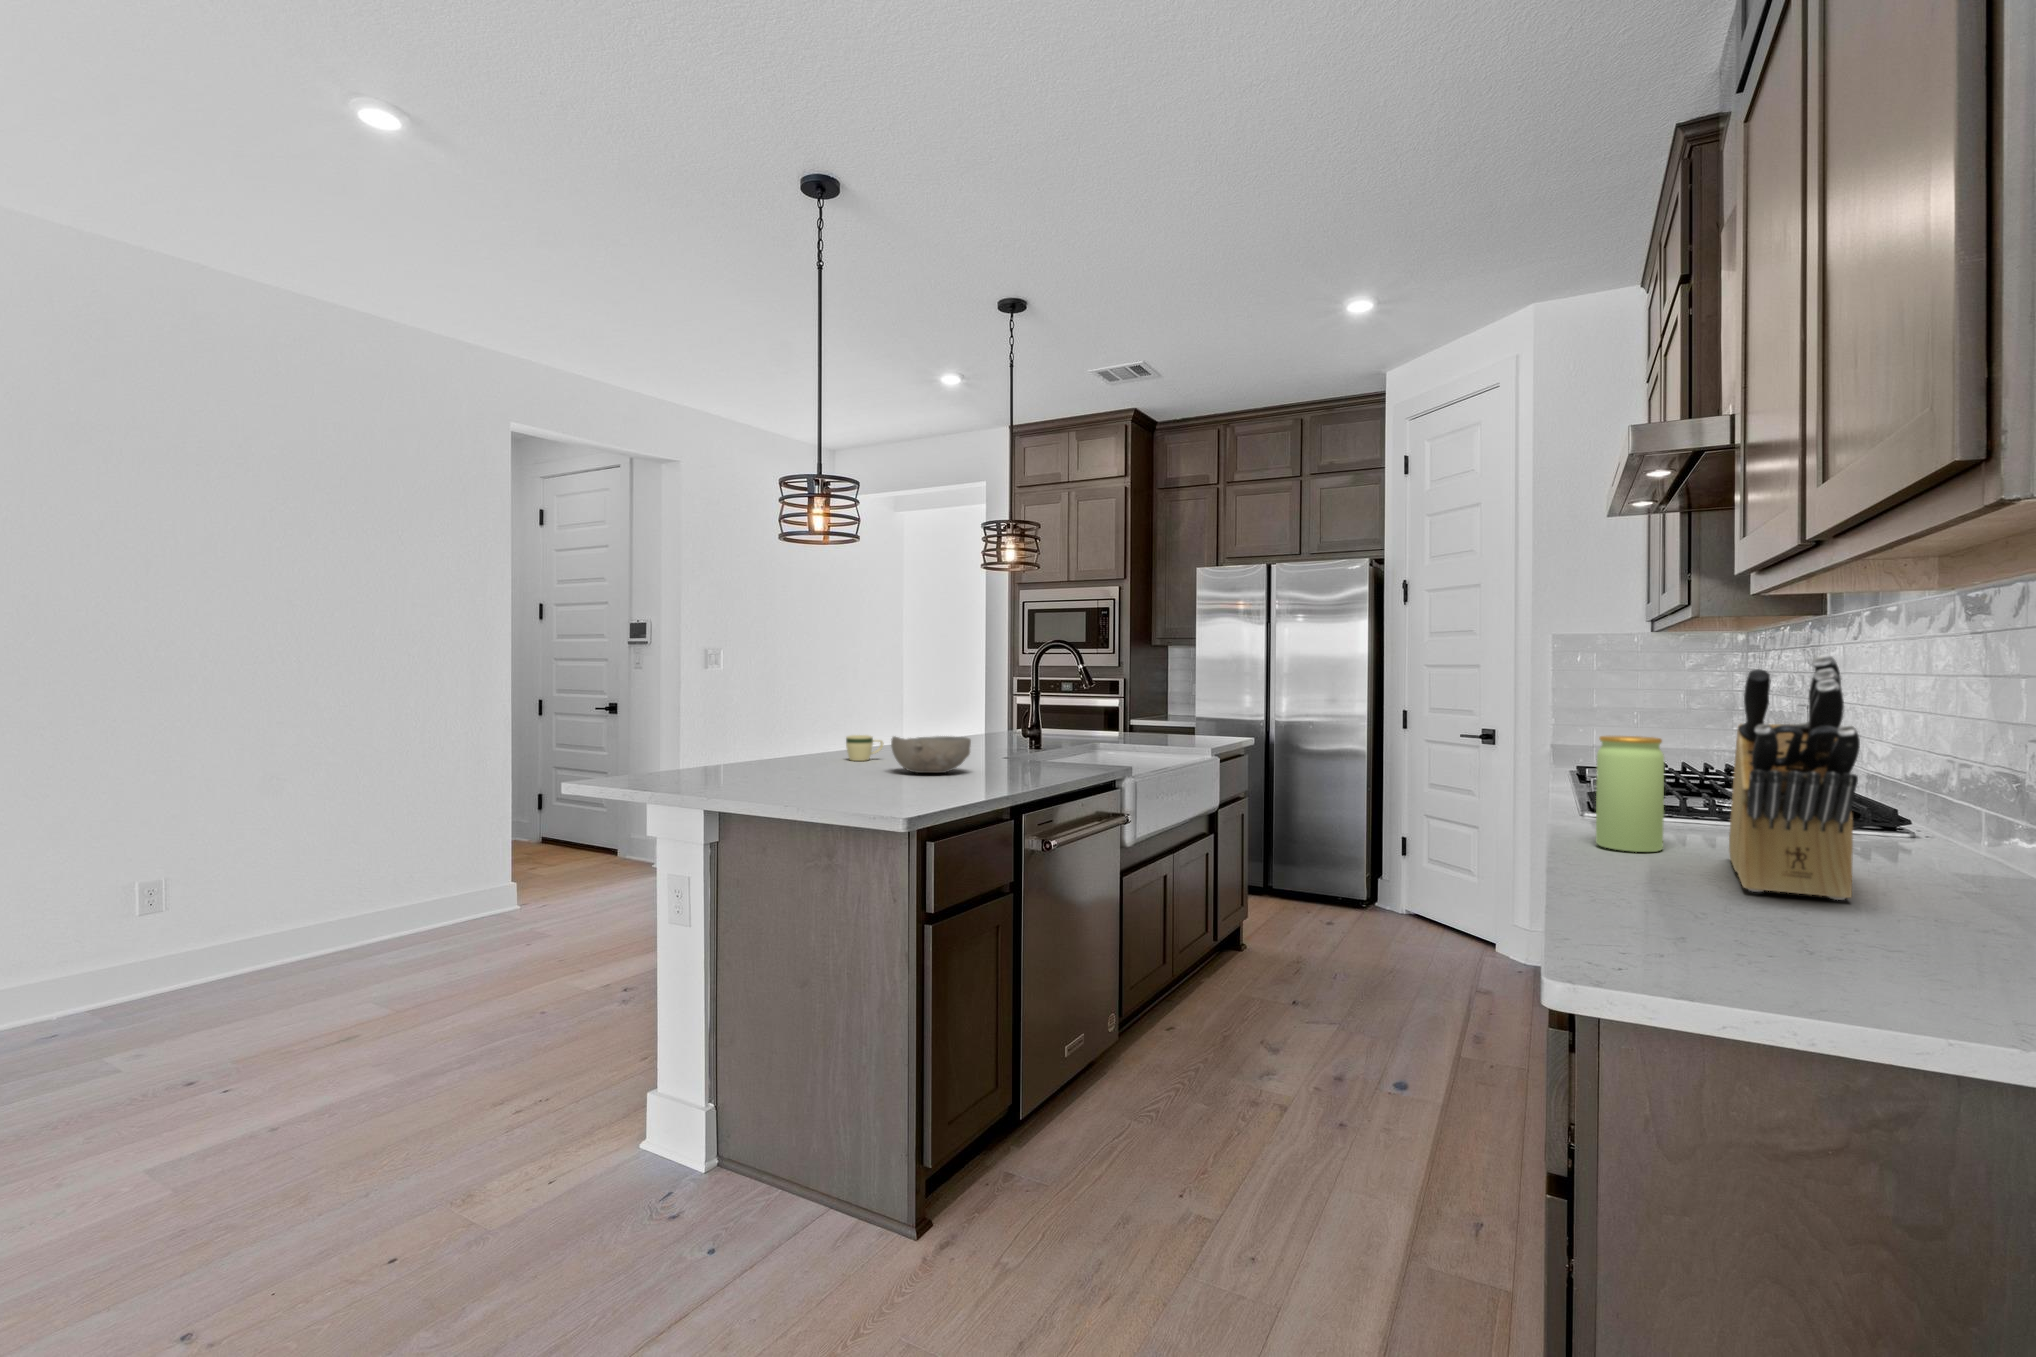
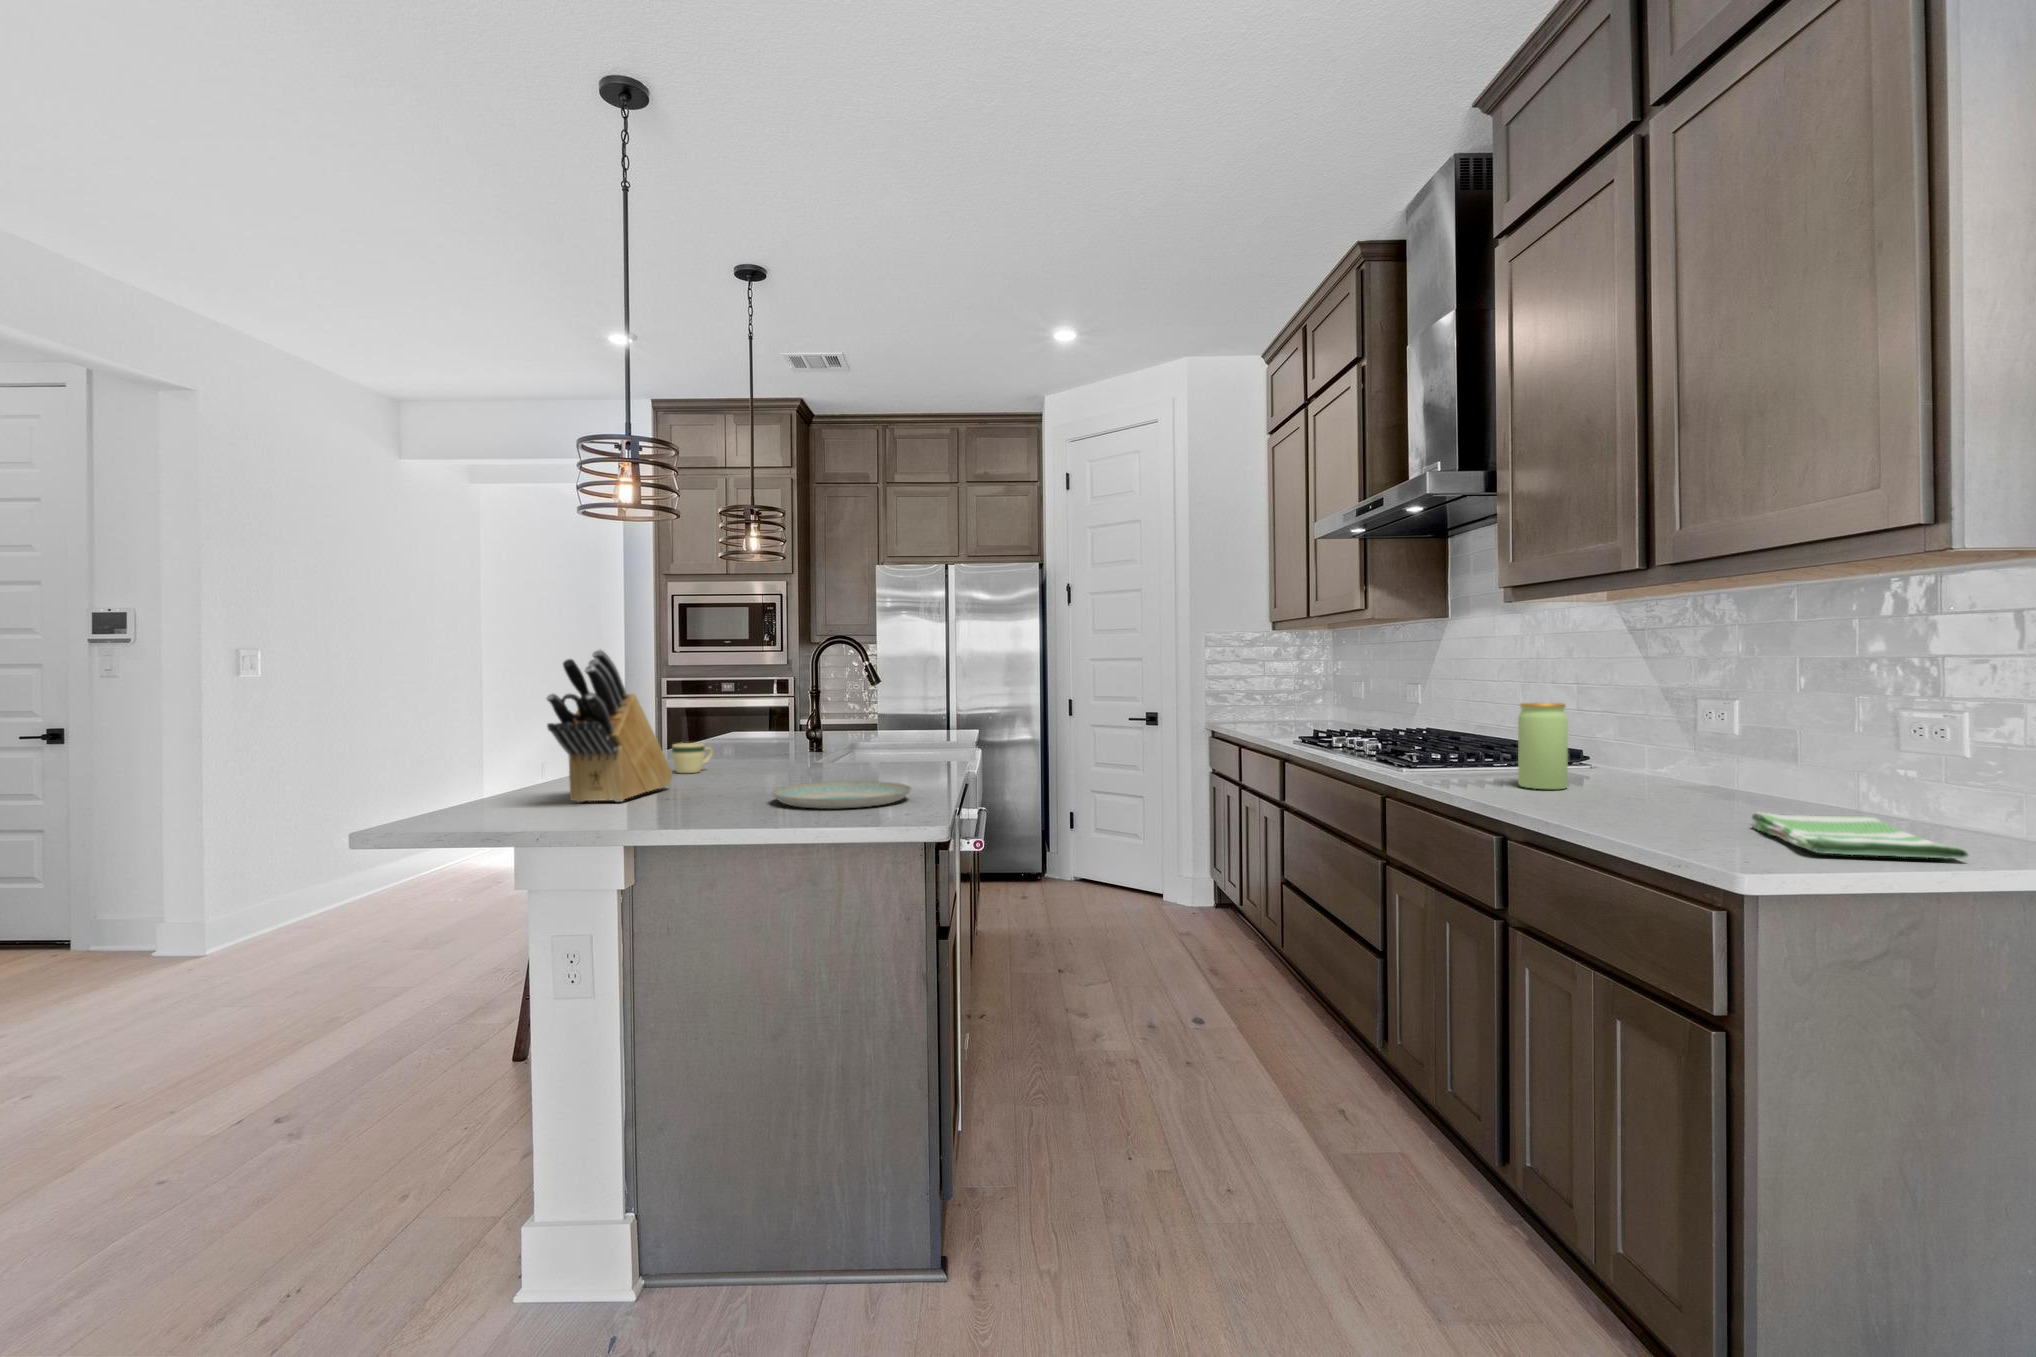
knife block: present [1729,655,1860,900] -> present [547,650,673,802]
bowl: present [891,736,971,773] -> none [775,737,868,779]
plate: none [808,774,929,797] -> present [772,781,911,809]
dish towel: none [1638,903,1902,999] -> present [1751,812,1968,859]

